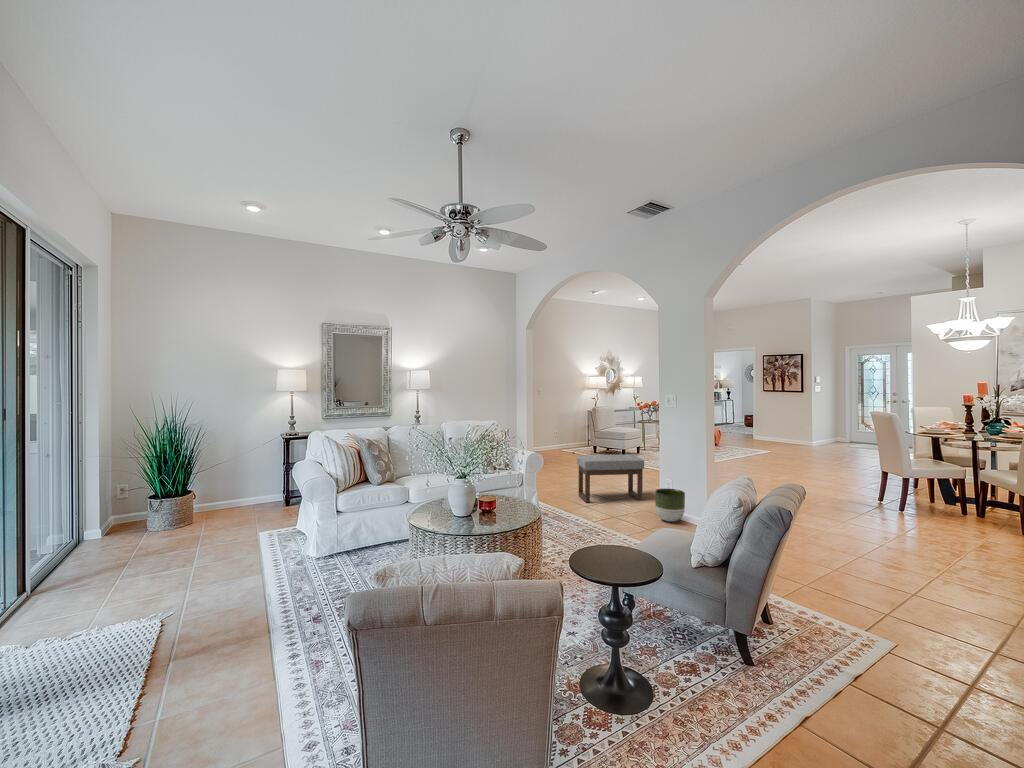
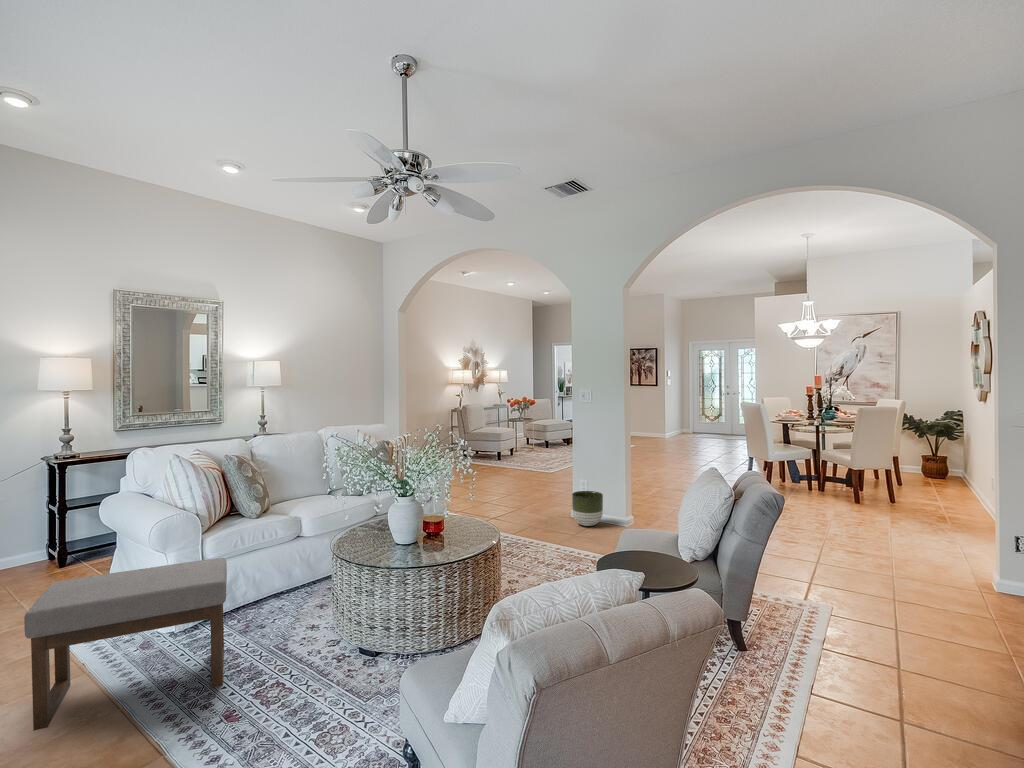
ottoman: present [577,455,644,503] -> present [24,558,227,731]

